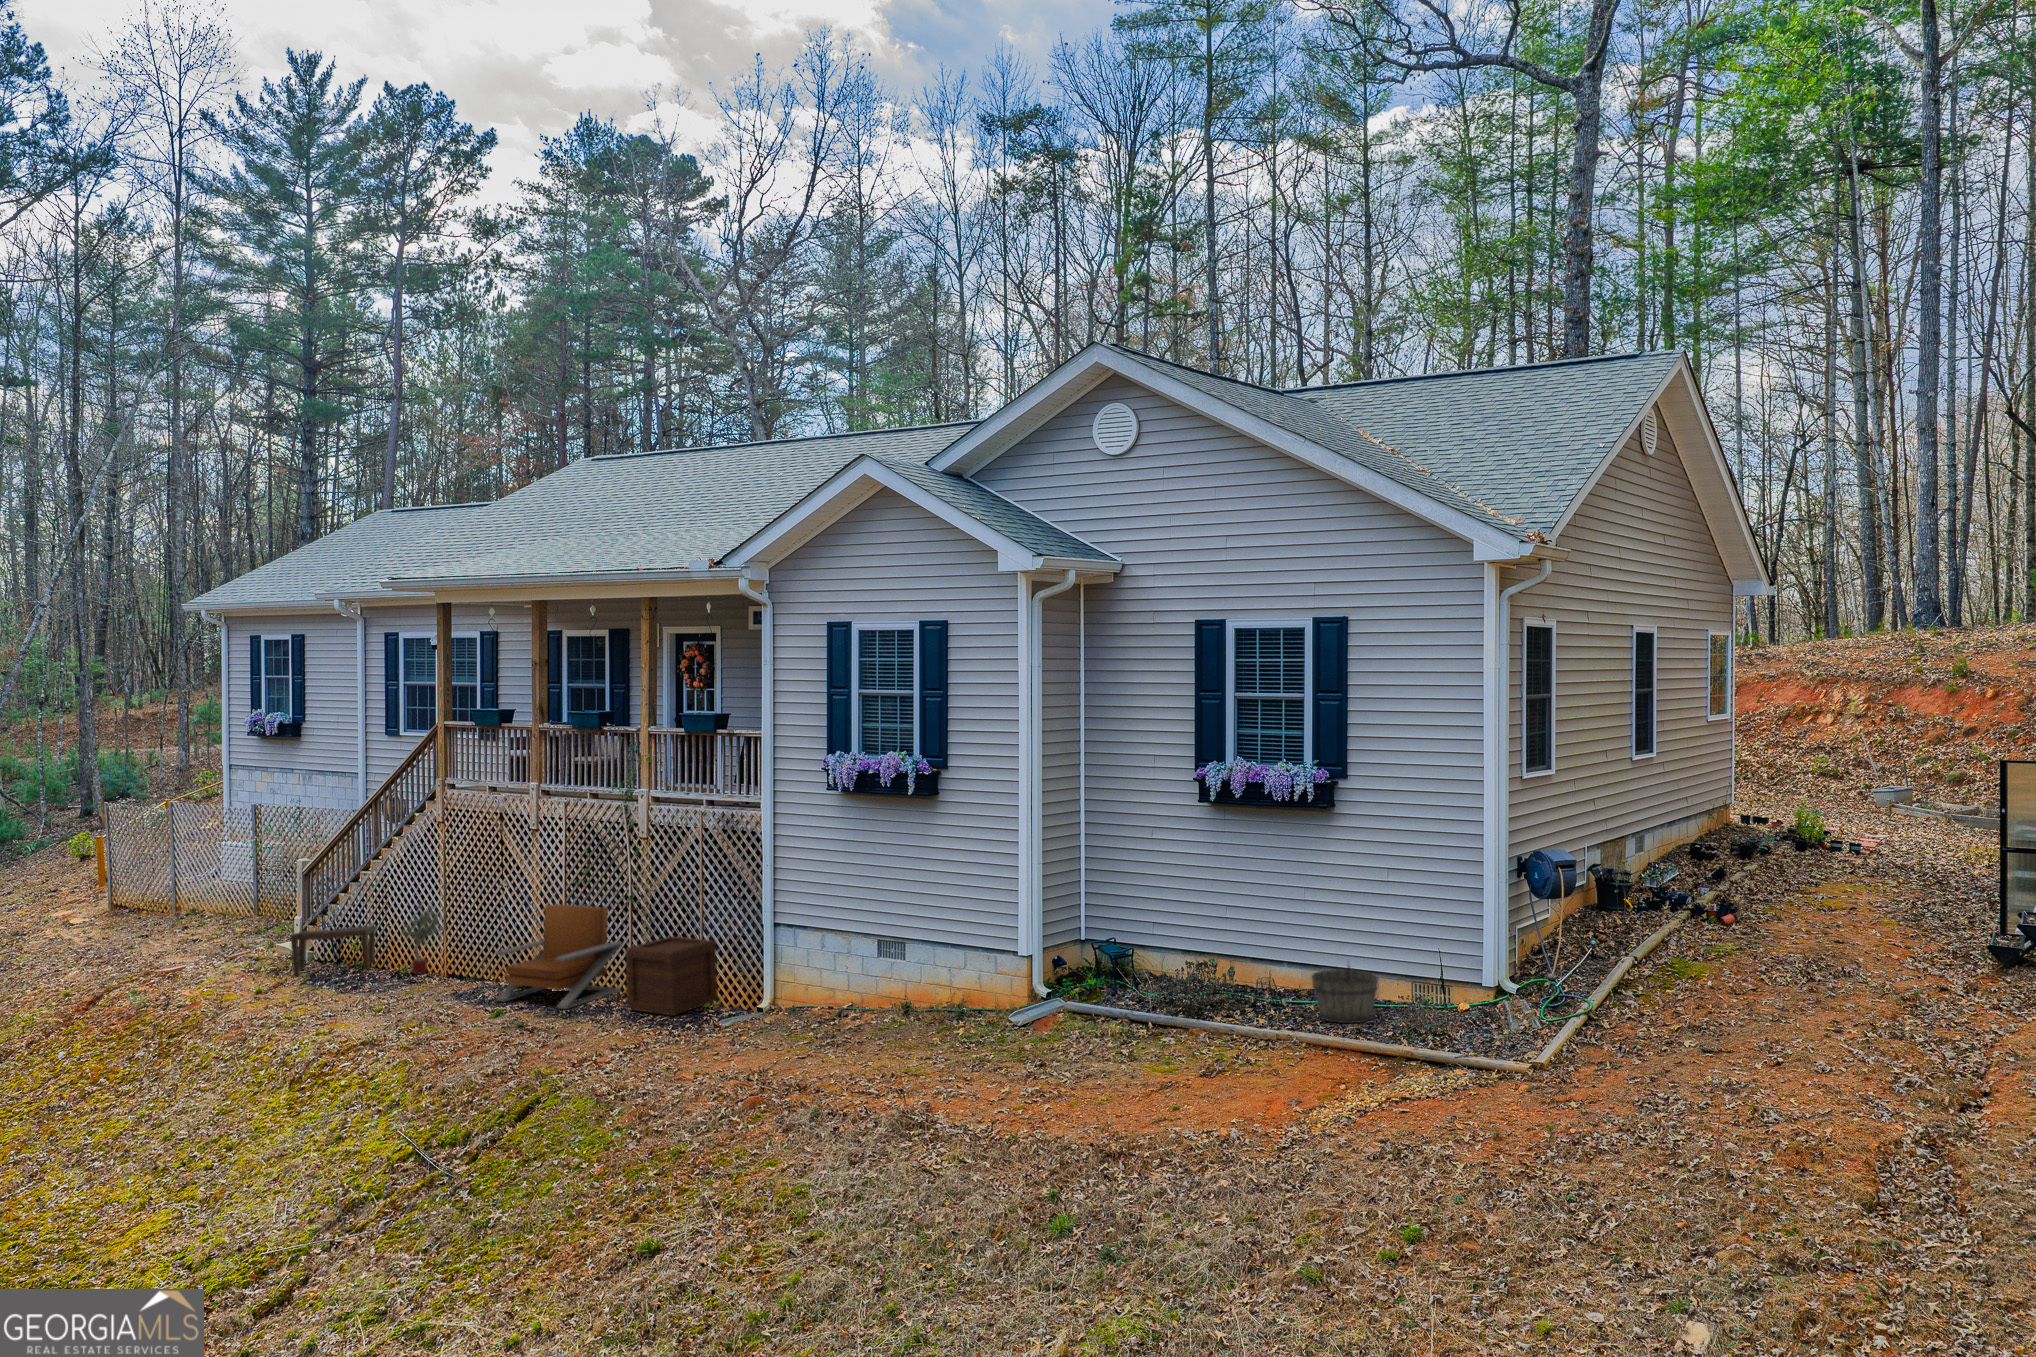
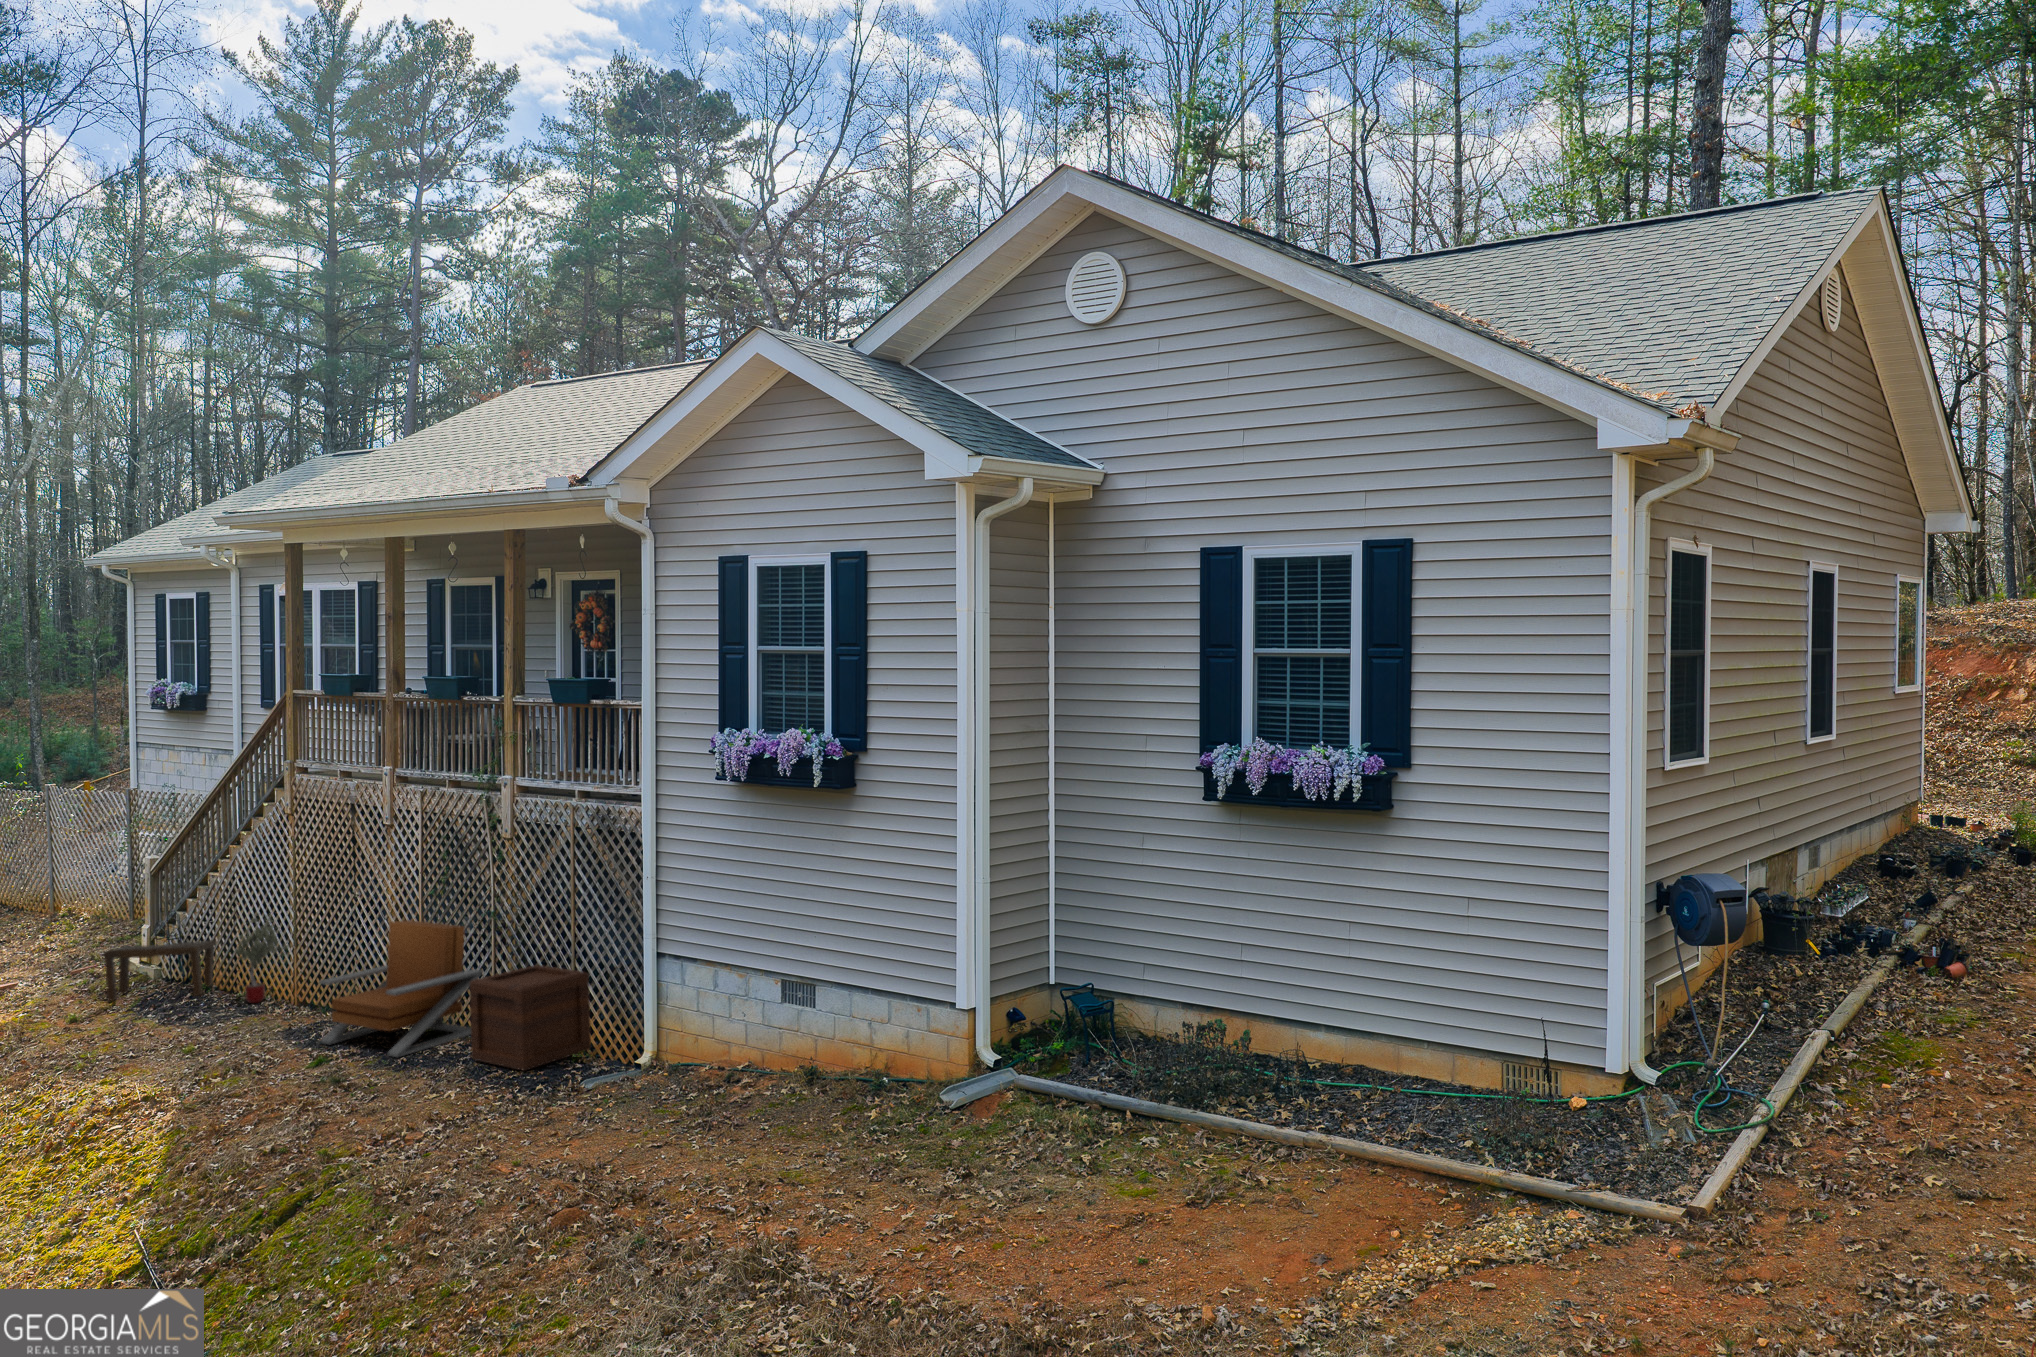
wooden bucket: present [1312,966,1378,1023] -> none [1356,1029,1453,1121]

